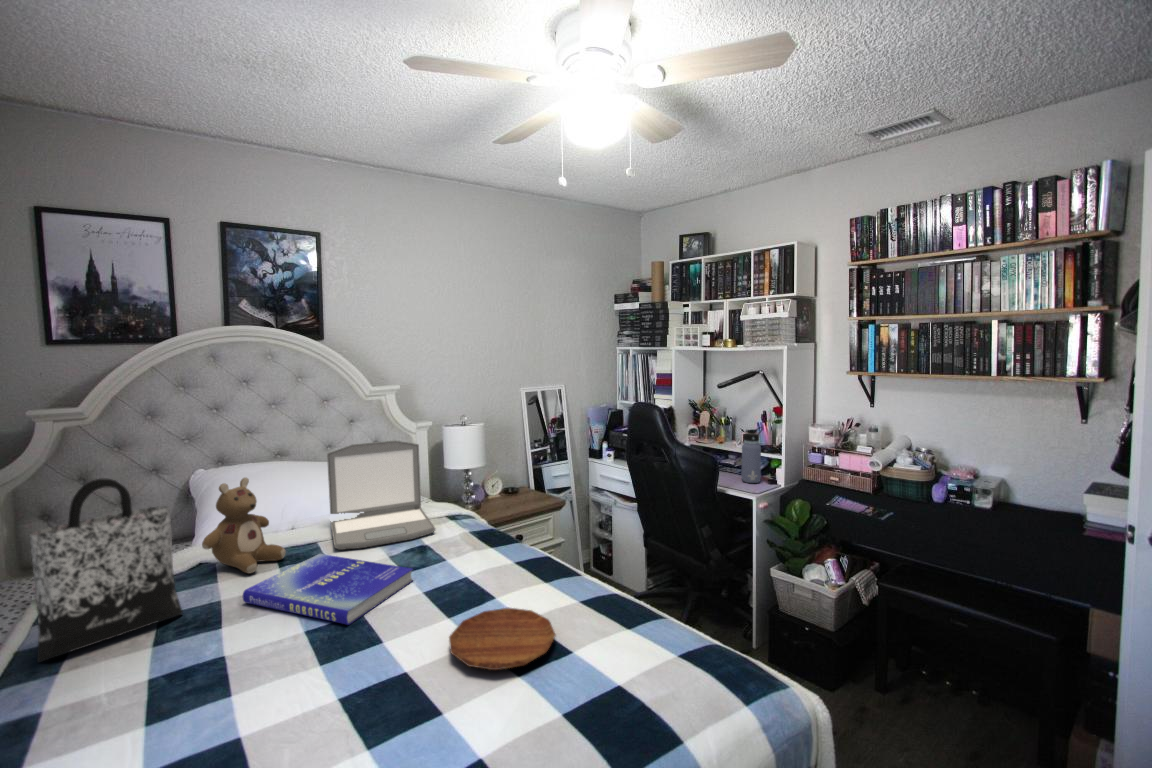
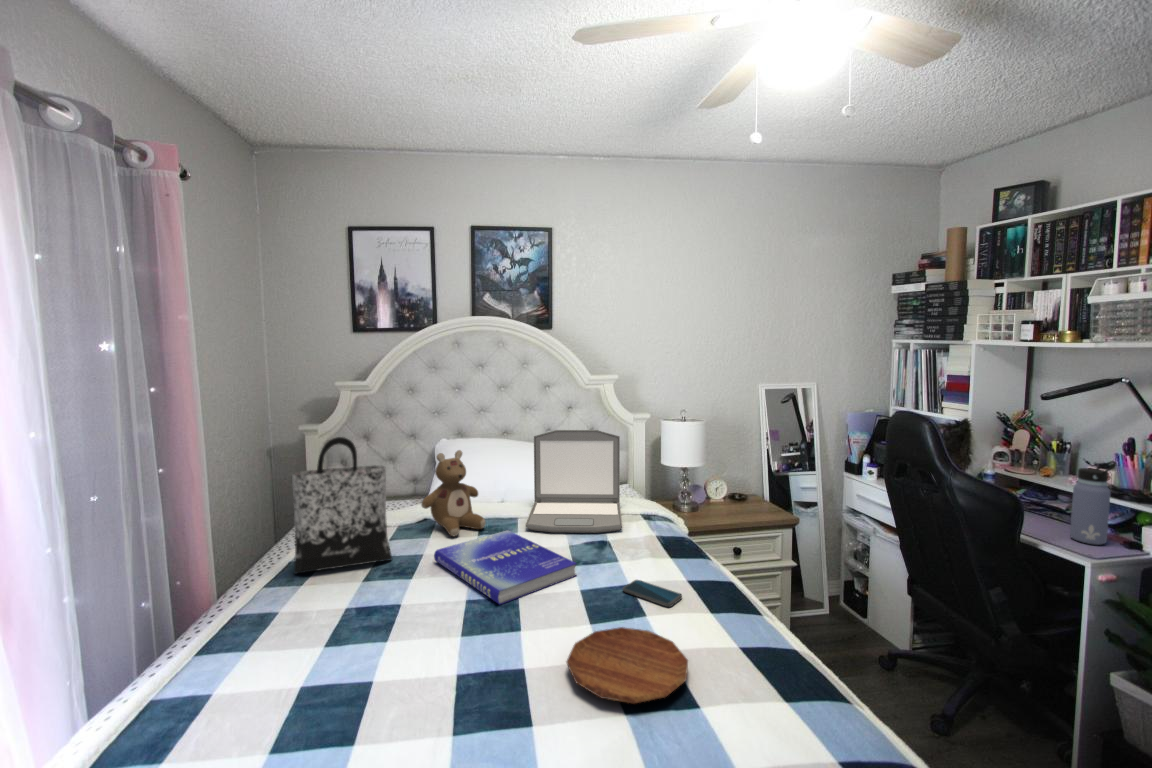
smartphone: none [464,571,517,587] -> present [623,580,682,607]

